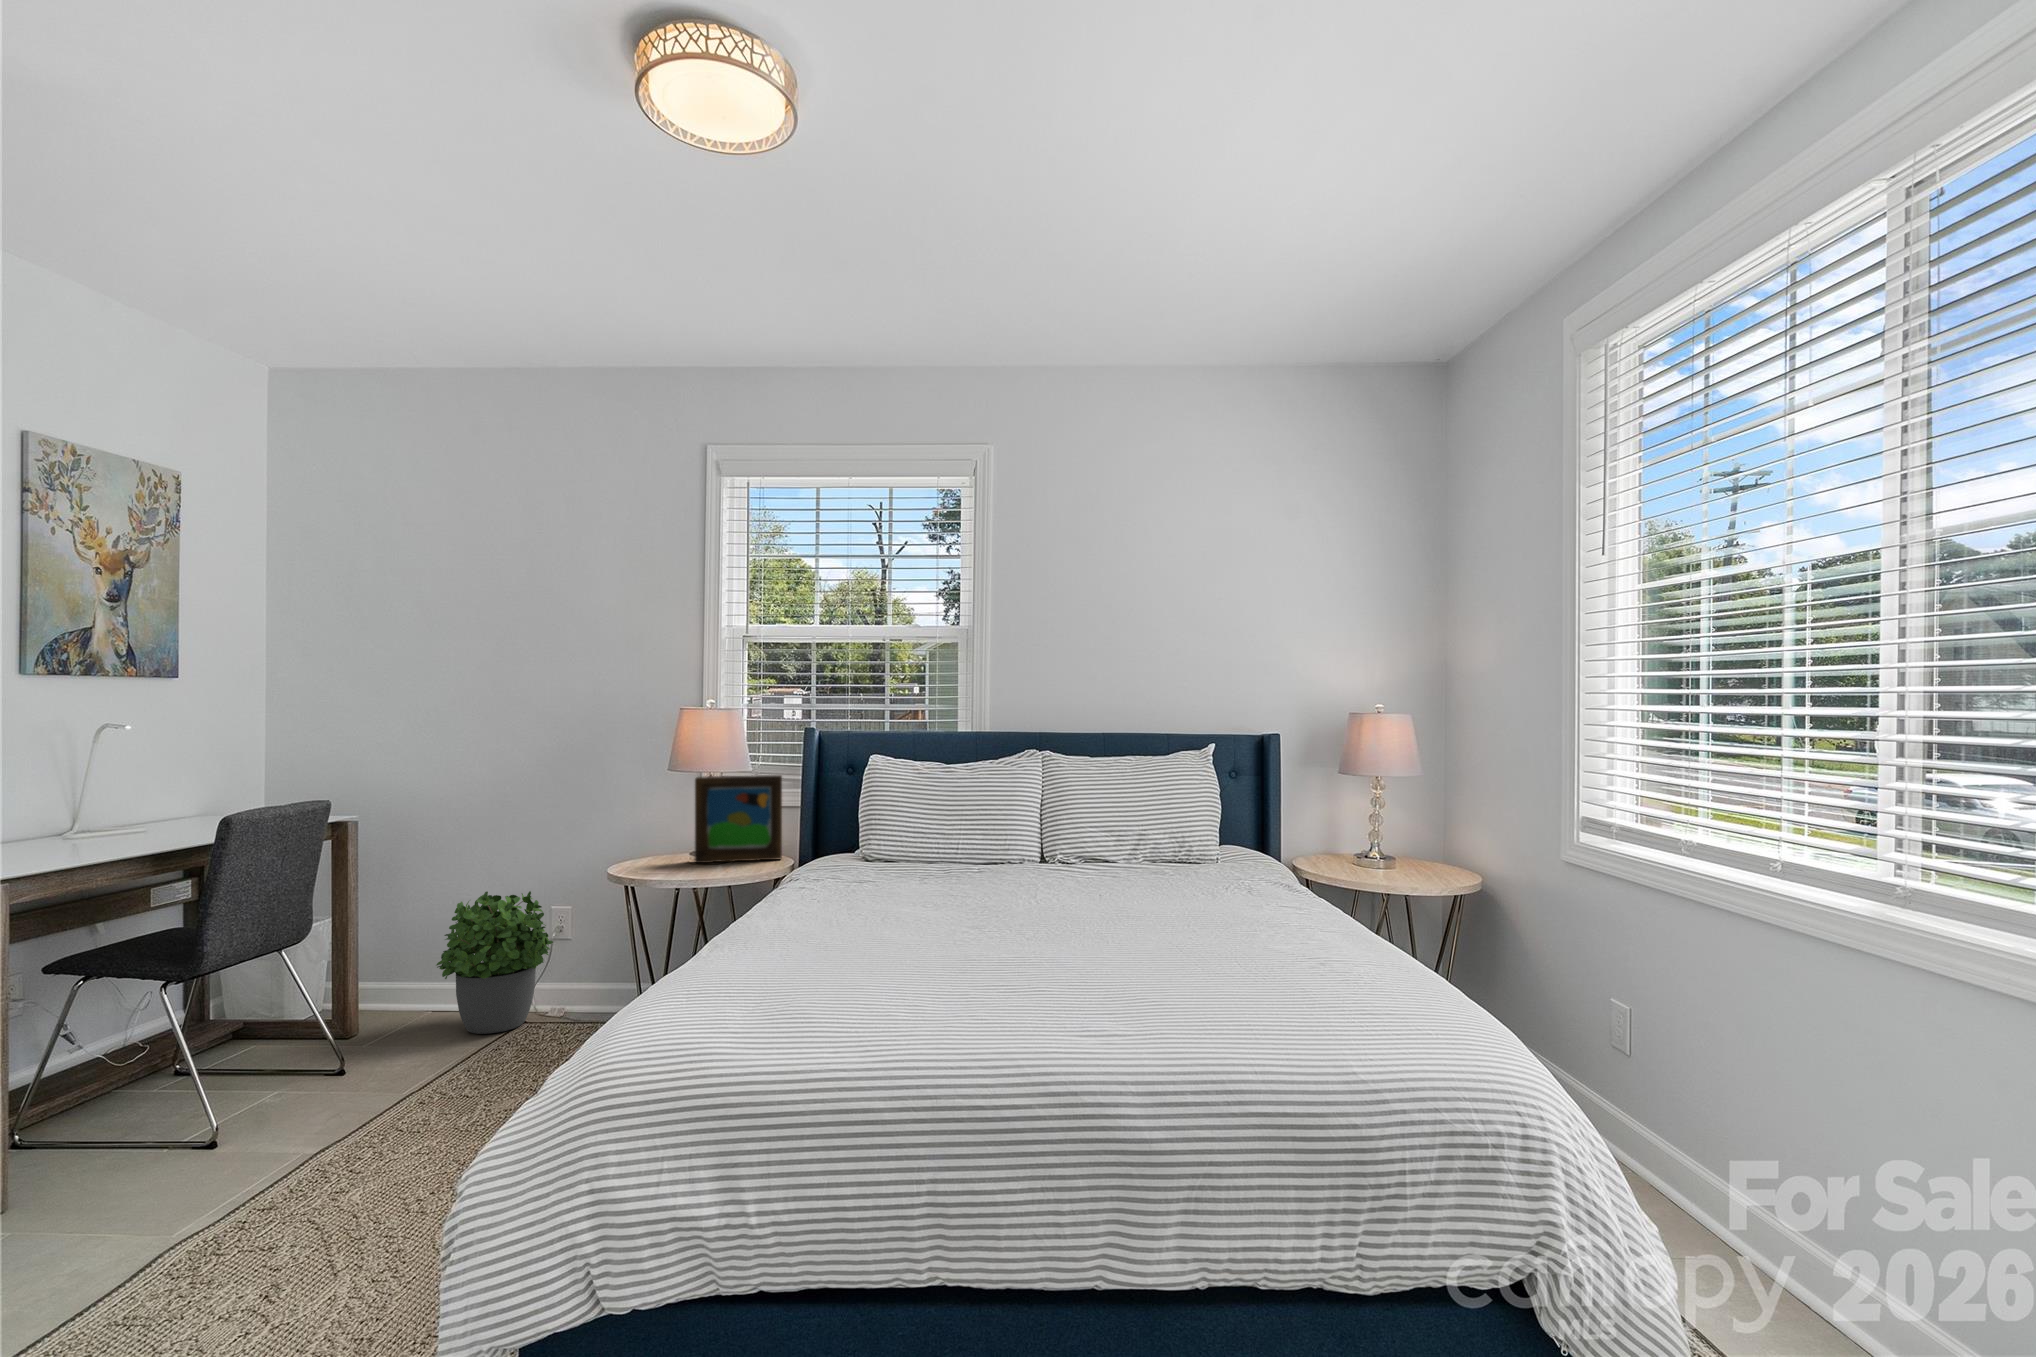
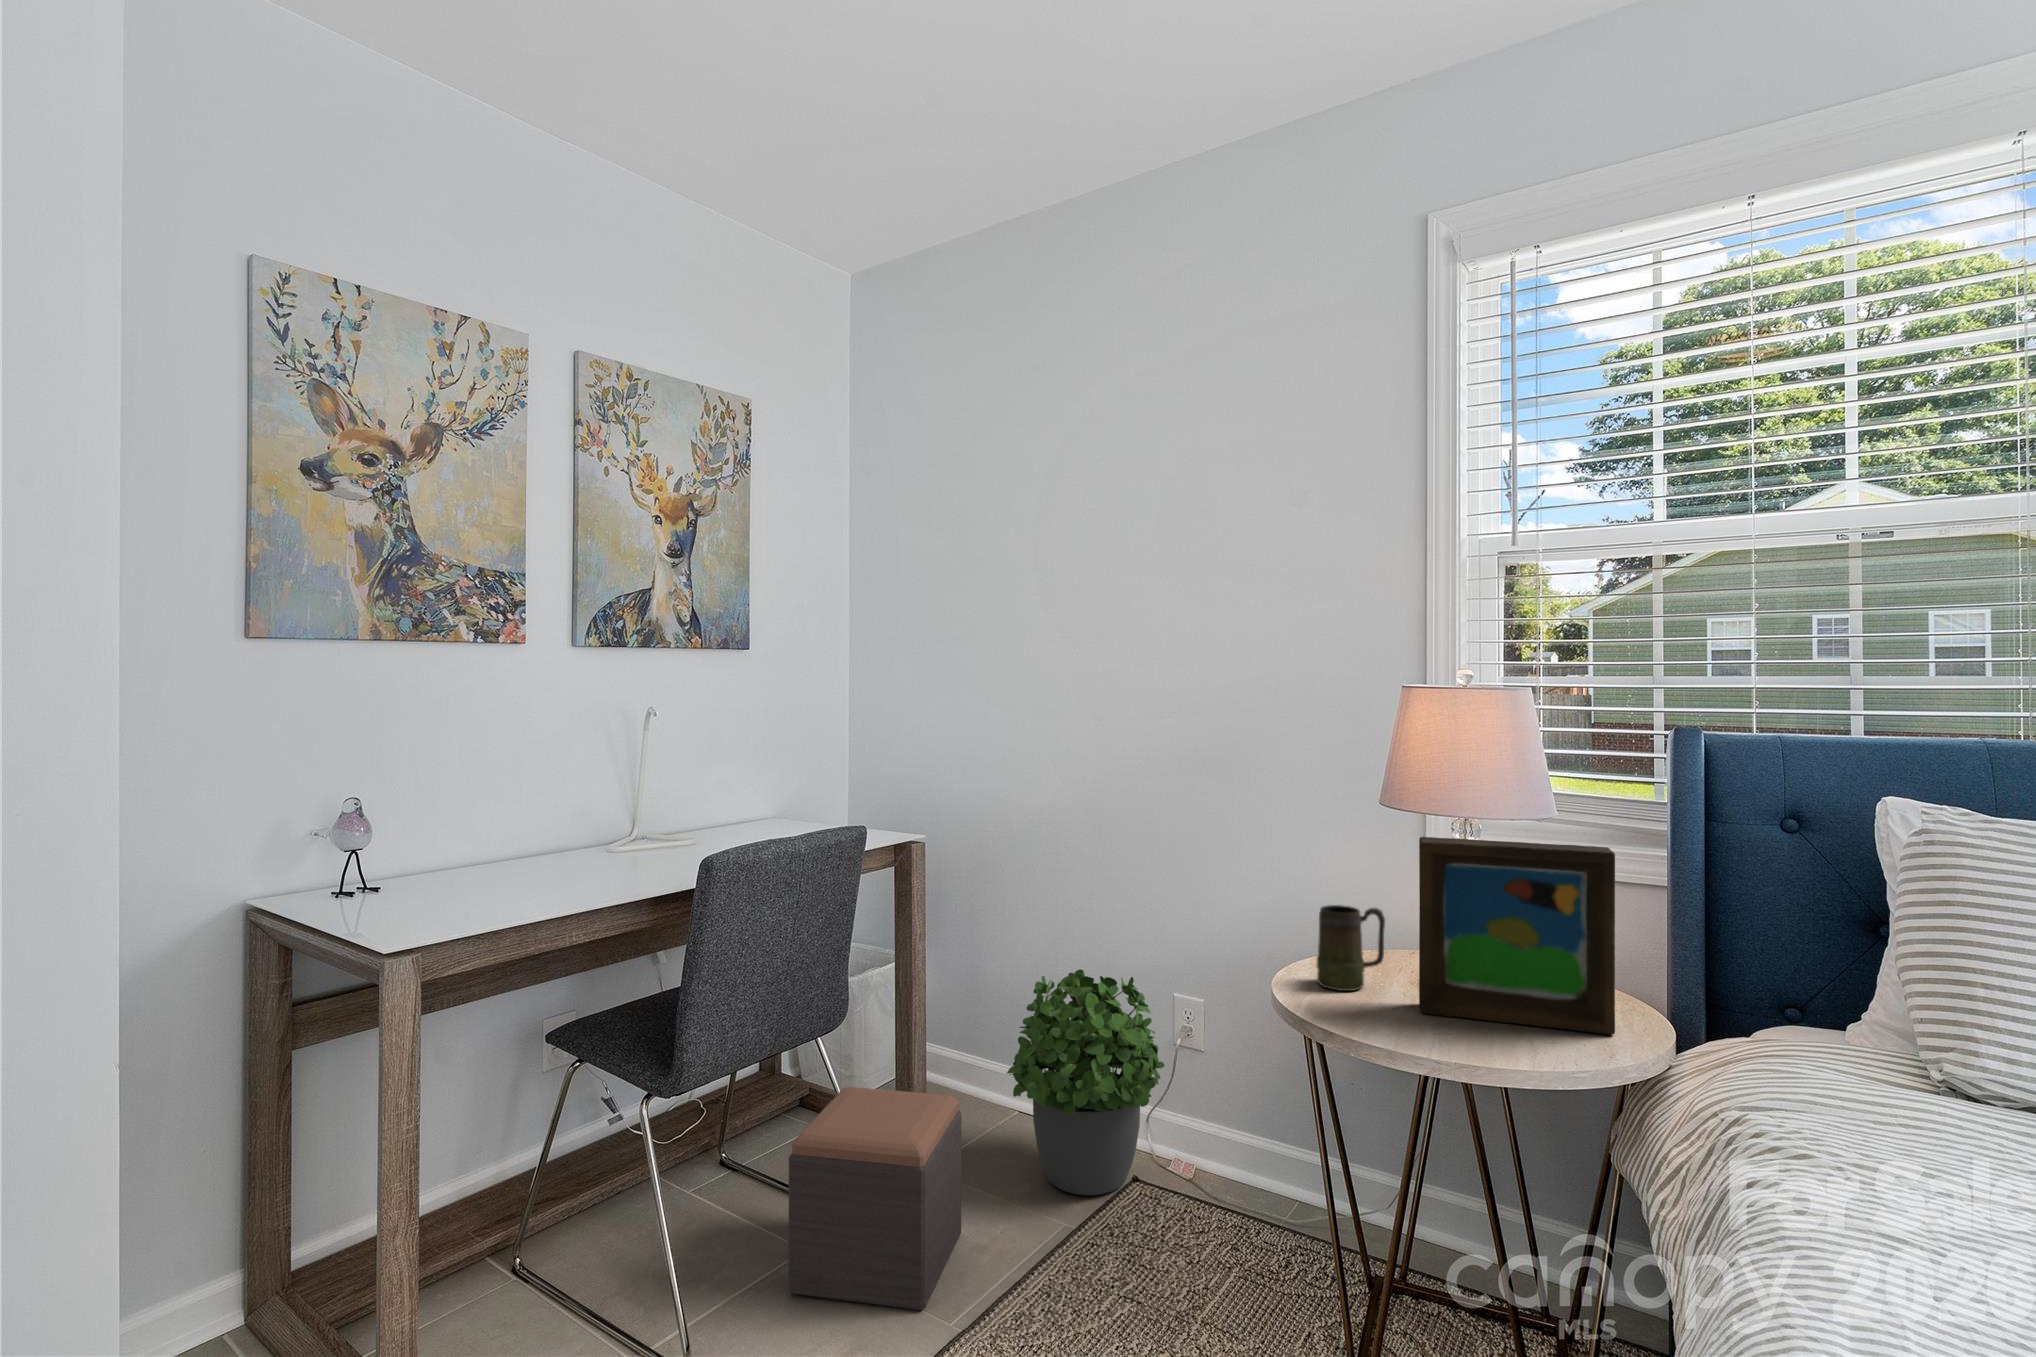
mug: none [644,817,681,861] -> present [1317,905,1385,991]
footstool: none [279,973,407,1109] -> present [788,1087,961,1310]

